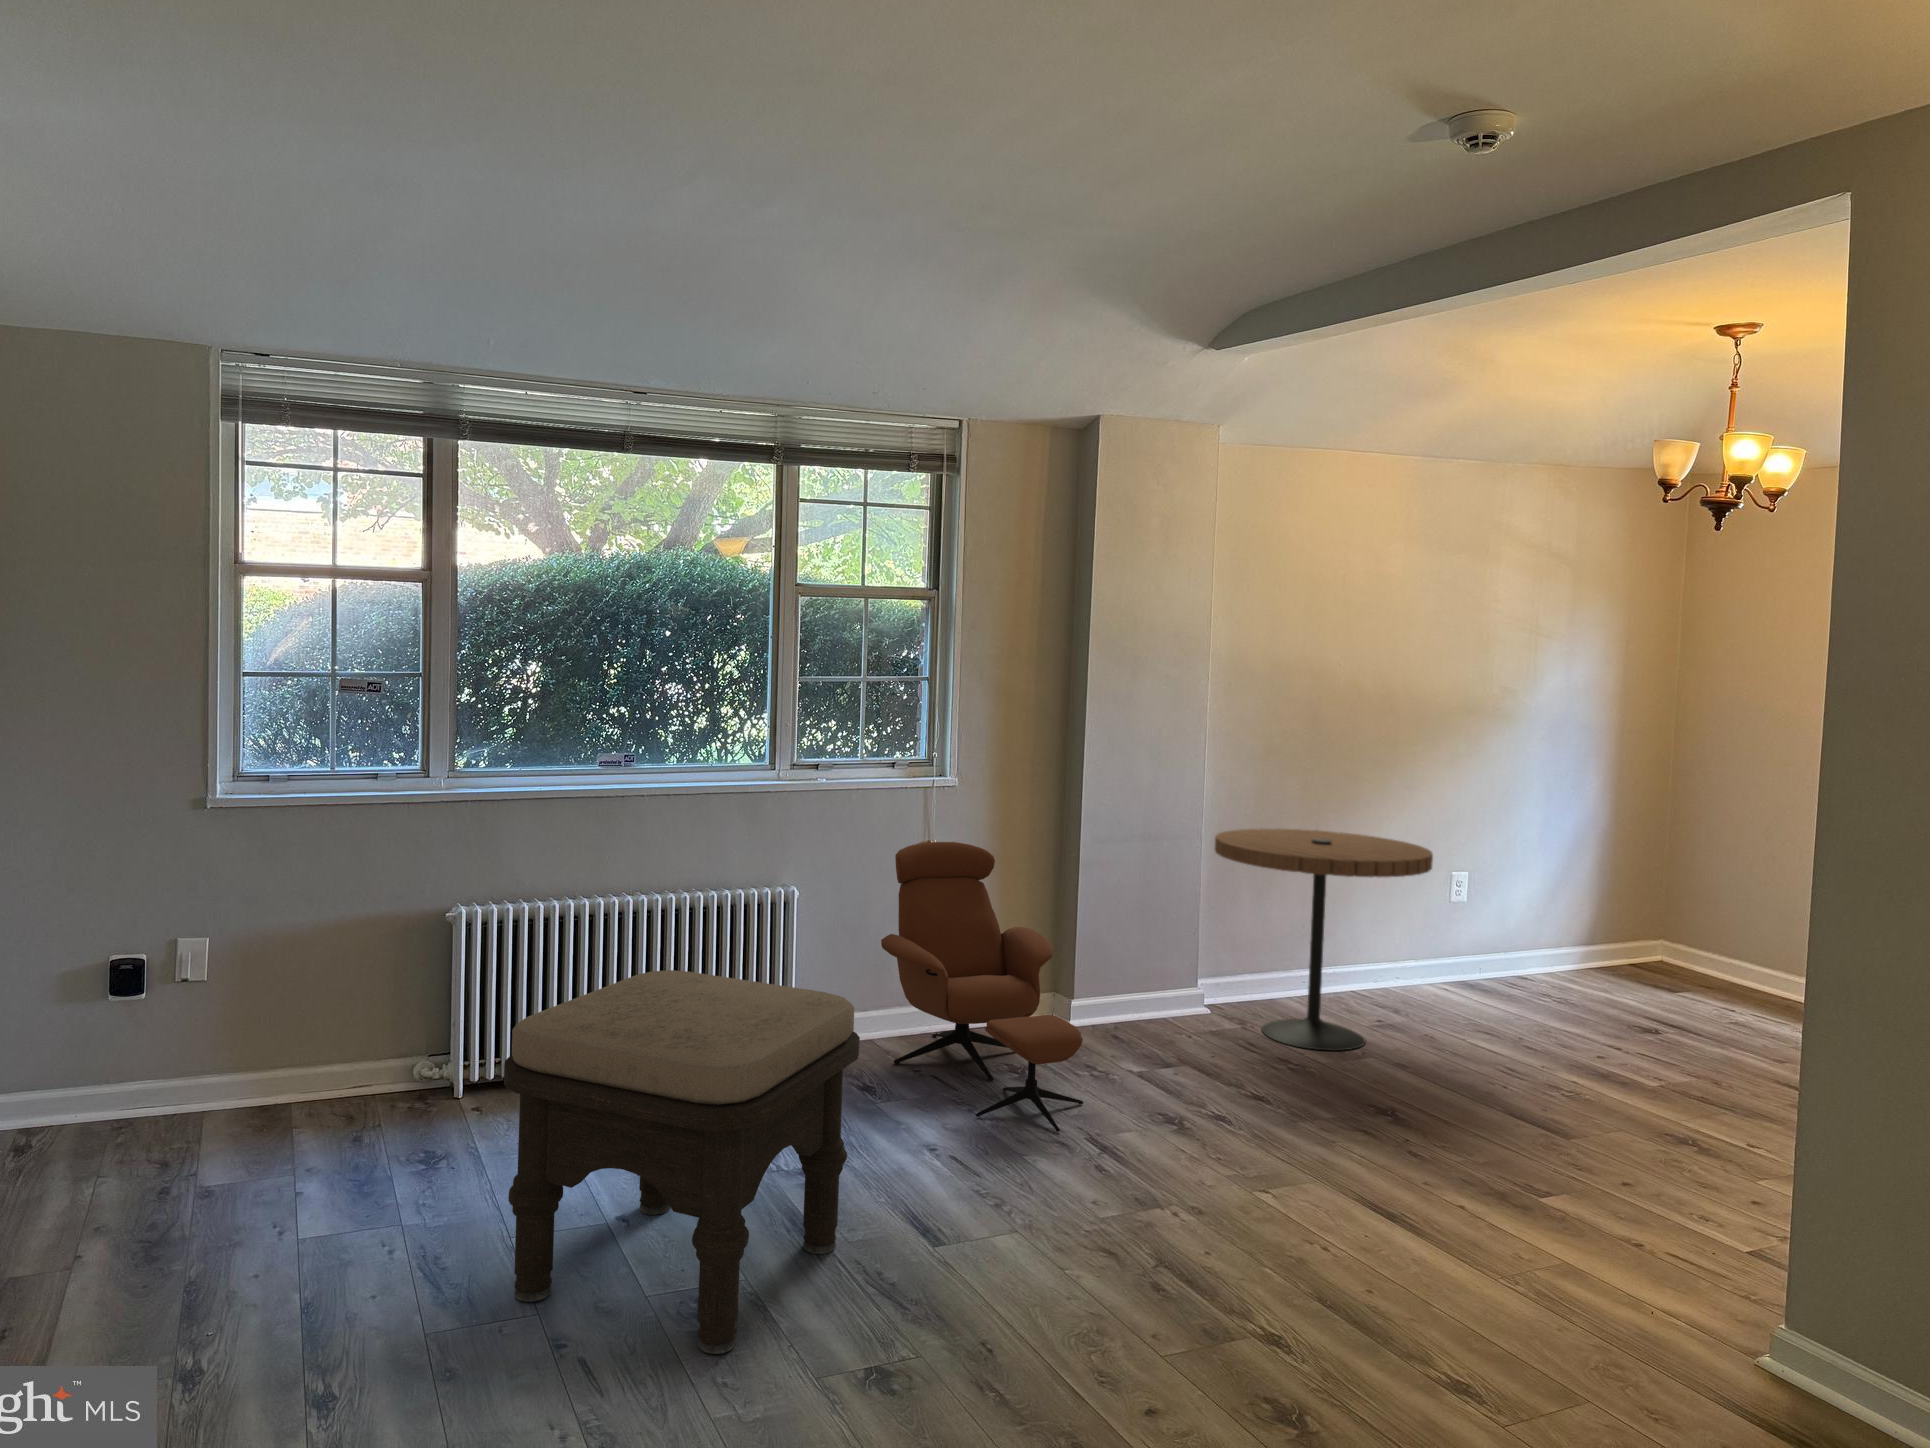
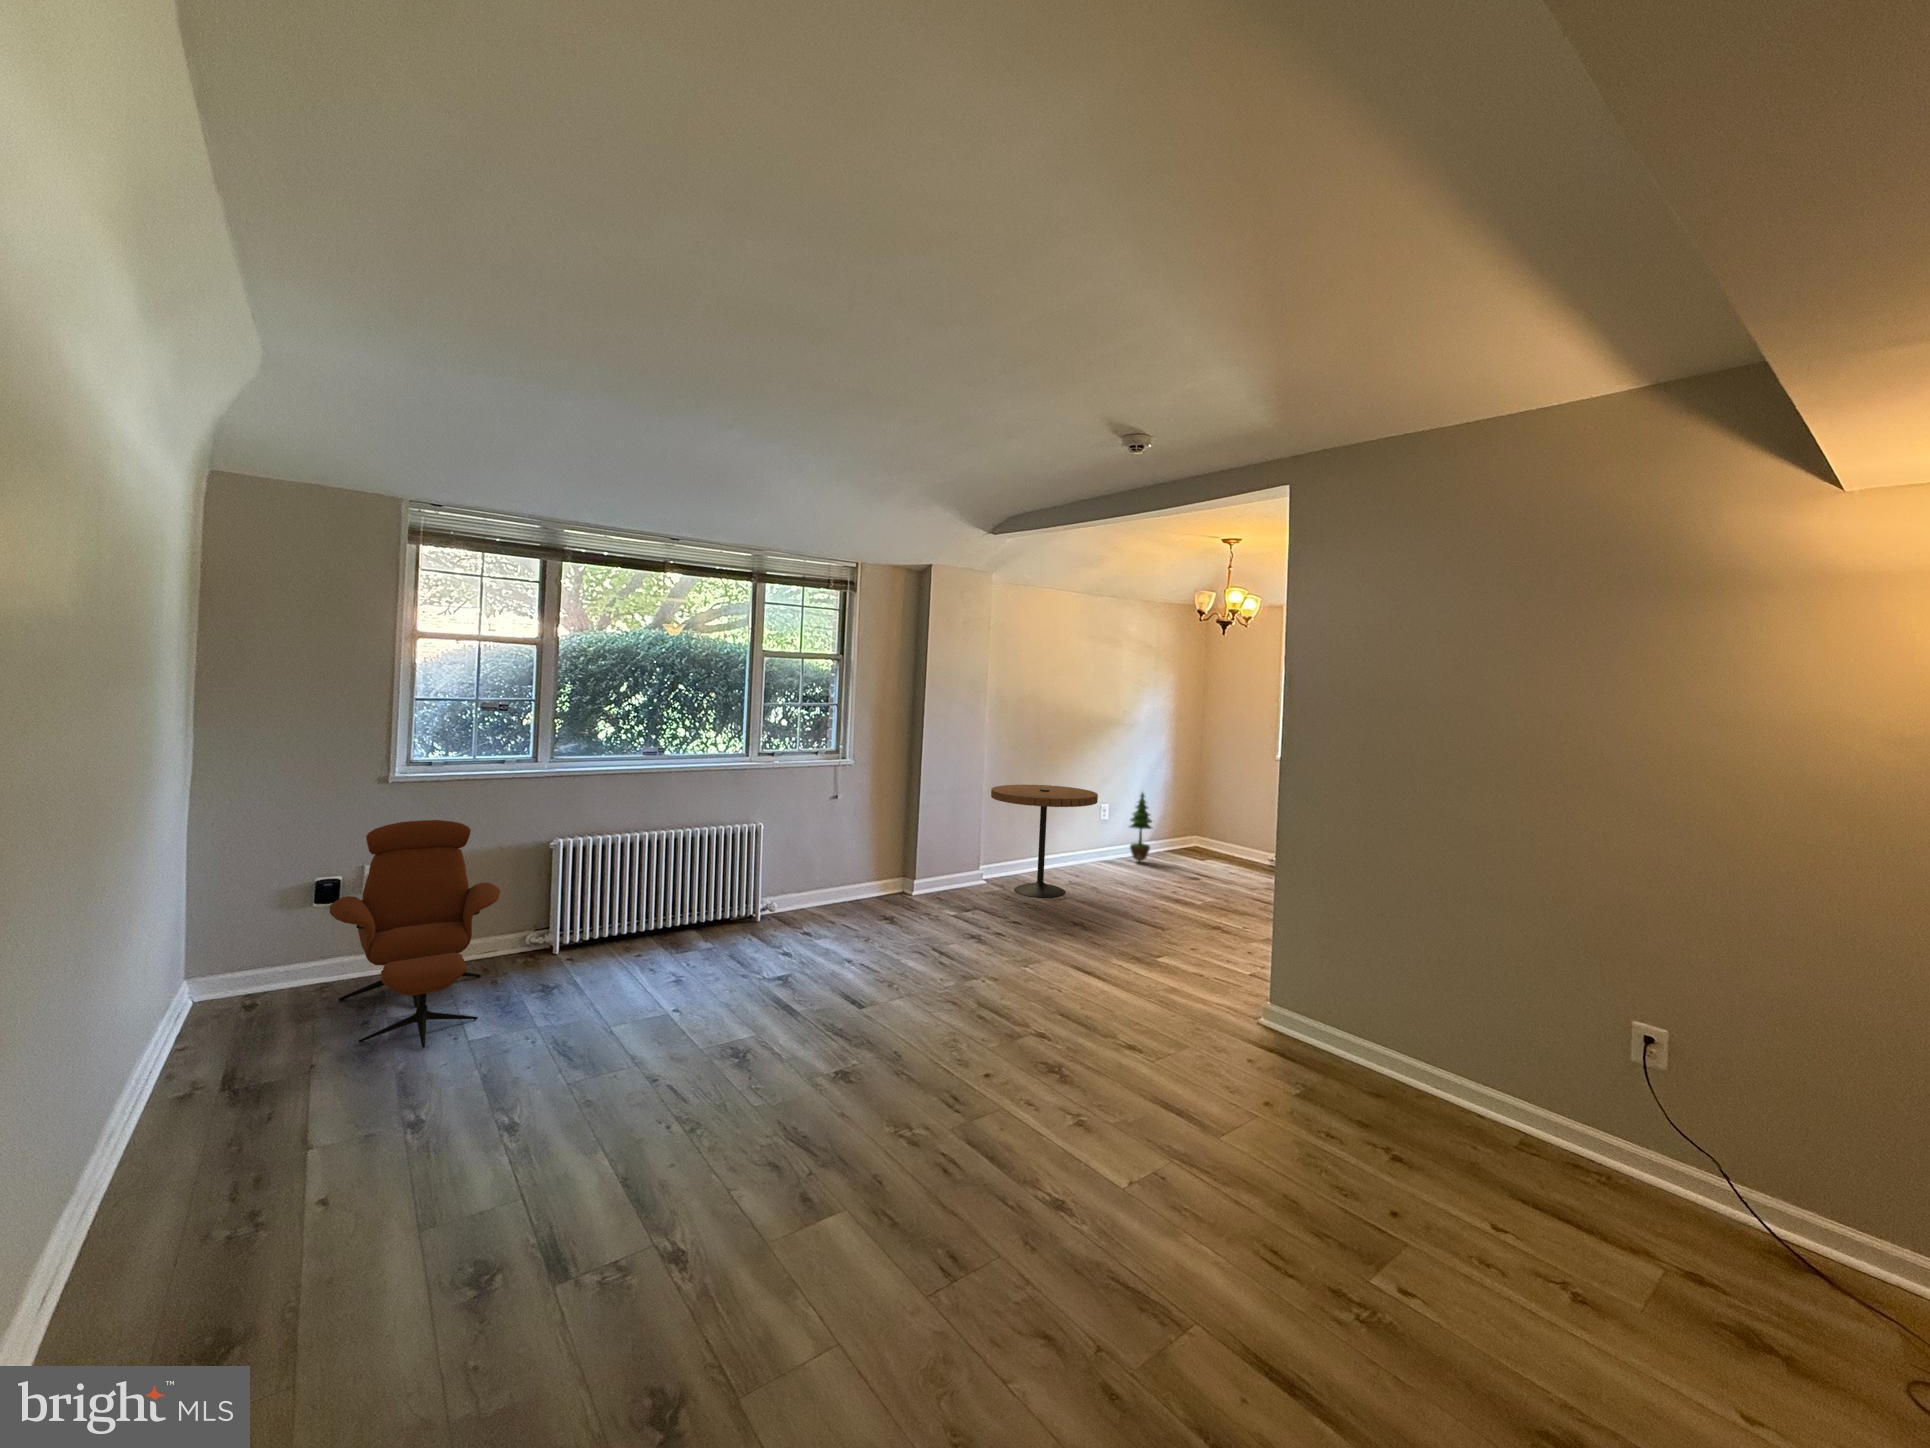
lounge chair: present [881,842,1083,1132] -> present [330,820,500,1048]
potted tree: none [1495,846,1551,987] -> present [1130,793,1152,862]
ottoman: present [504,970,860,1354] -> none [620,866,817,1059]

